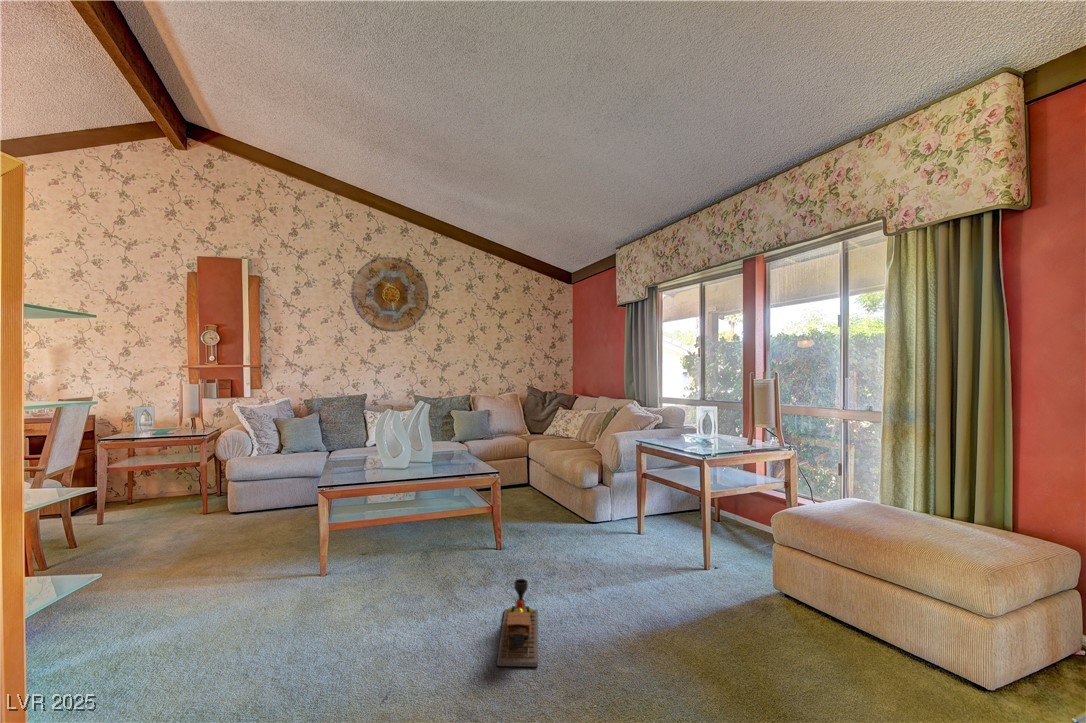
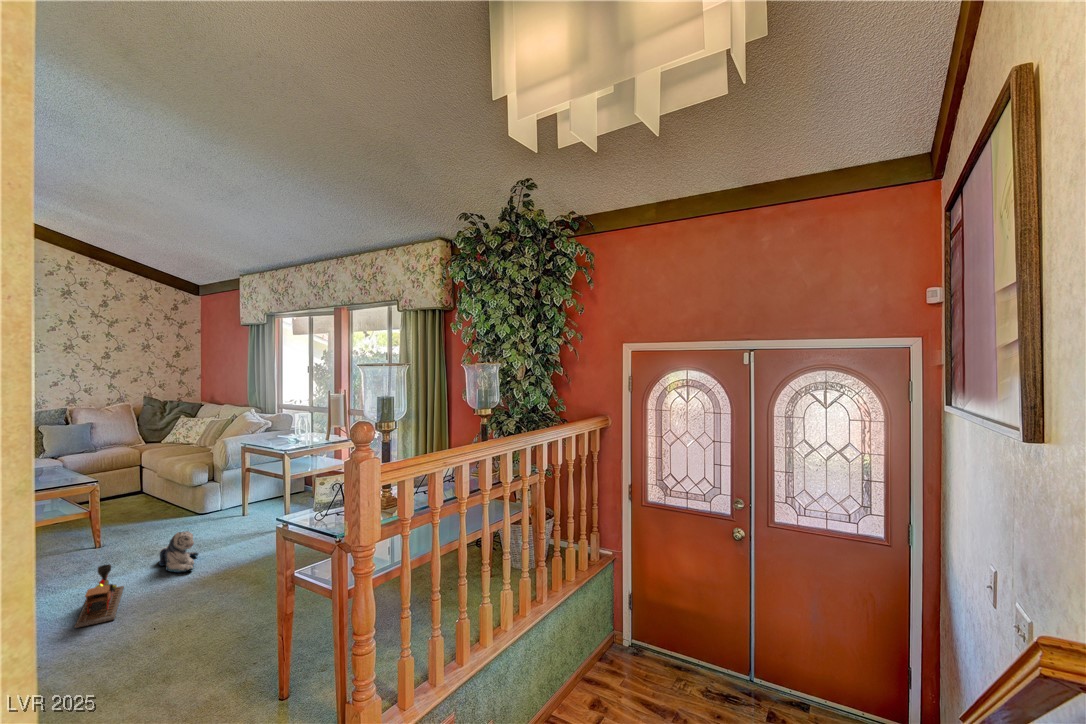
plush toy: none [567,549,610,607] -> present [158,531,198,573]

